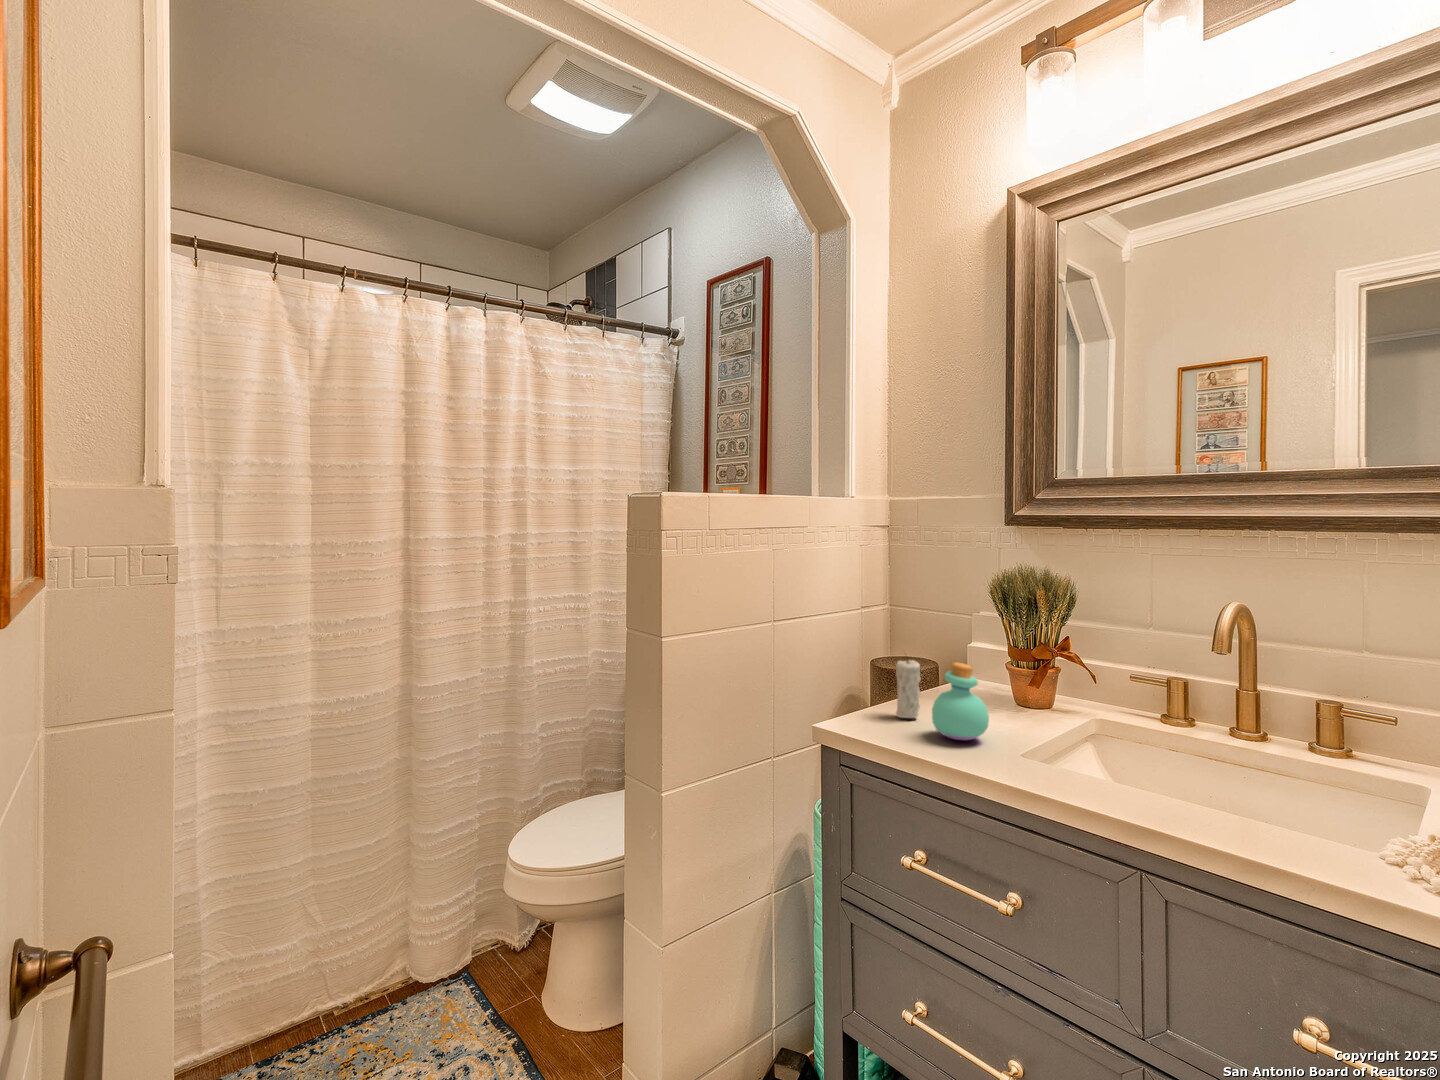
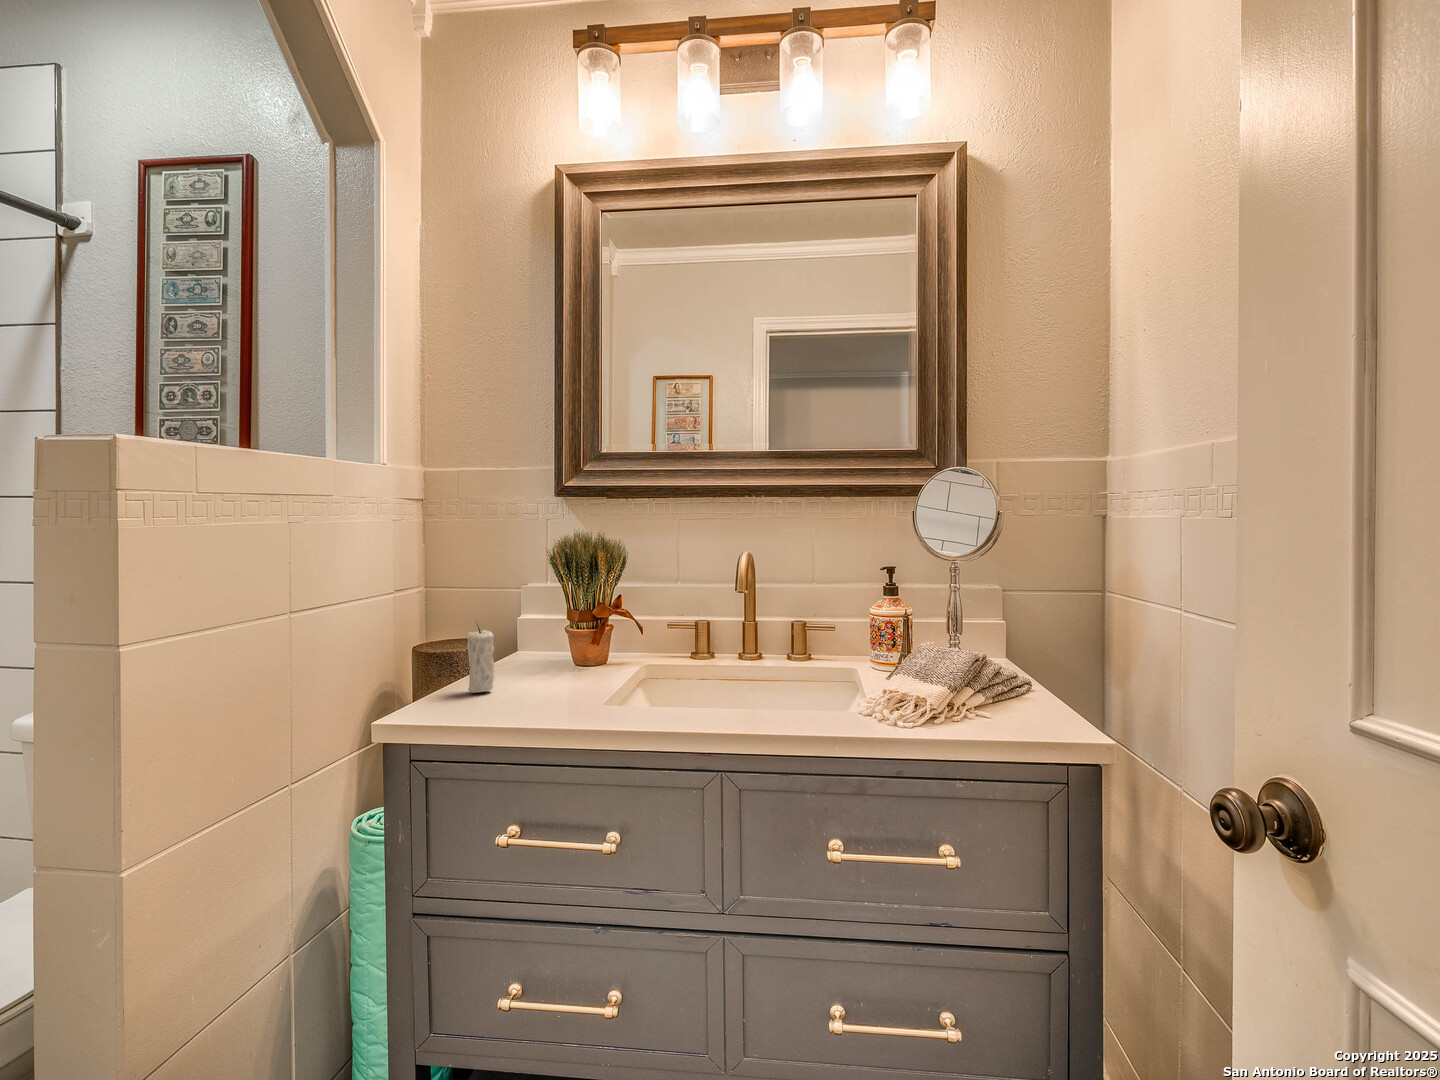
perfume bottle: present [932,663,989,740] -> none [514,624,572,701]

